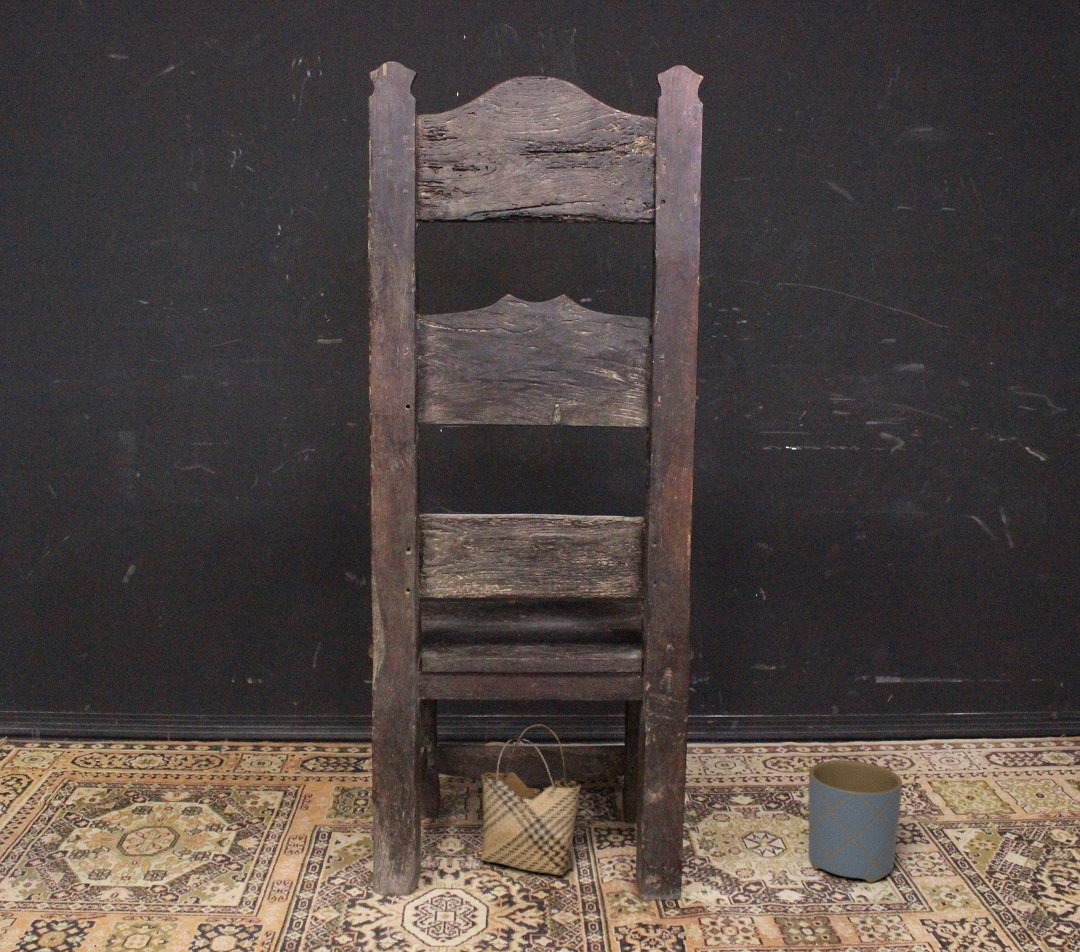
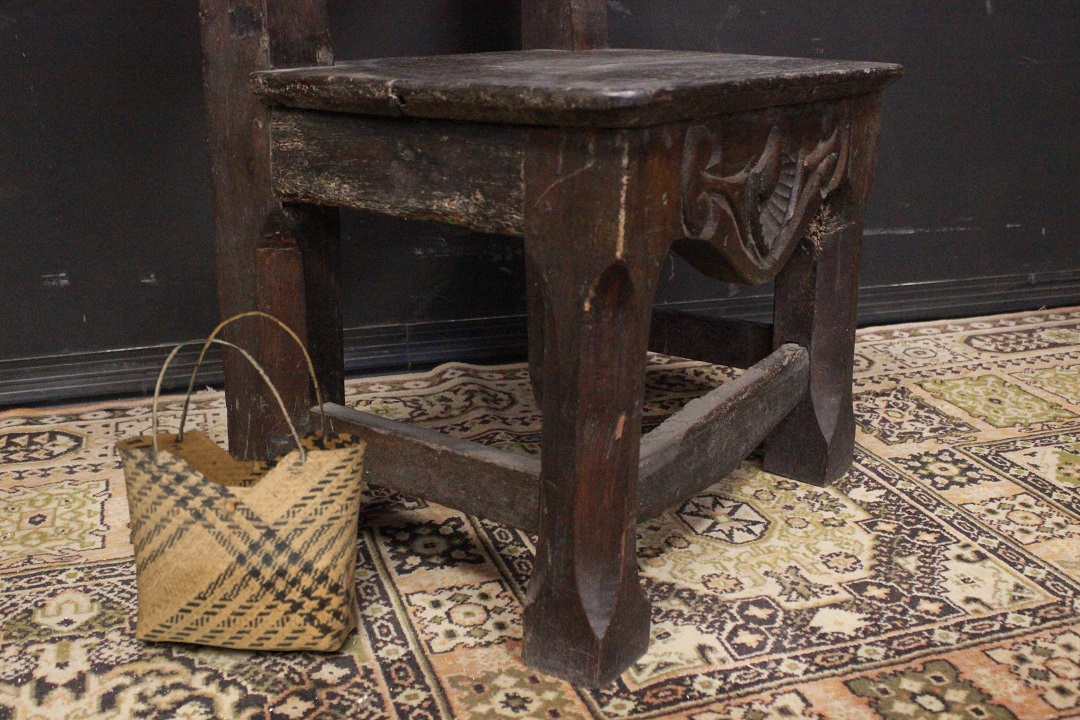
planter: present [809,760,902,883] -> none [821,342,1019,569]

